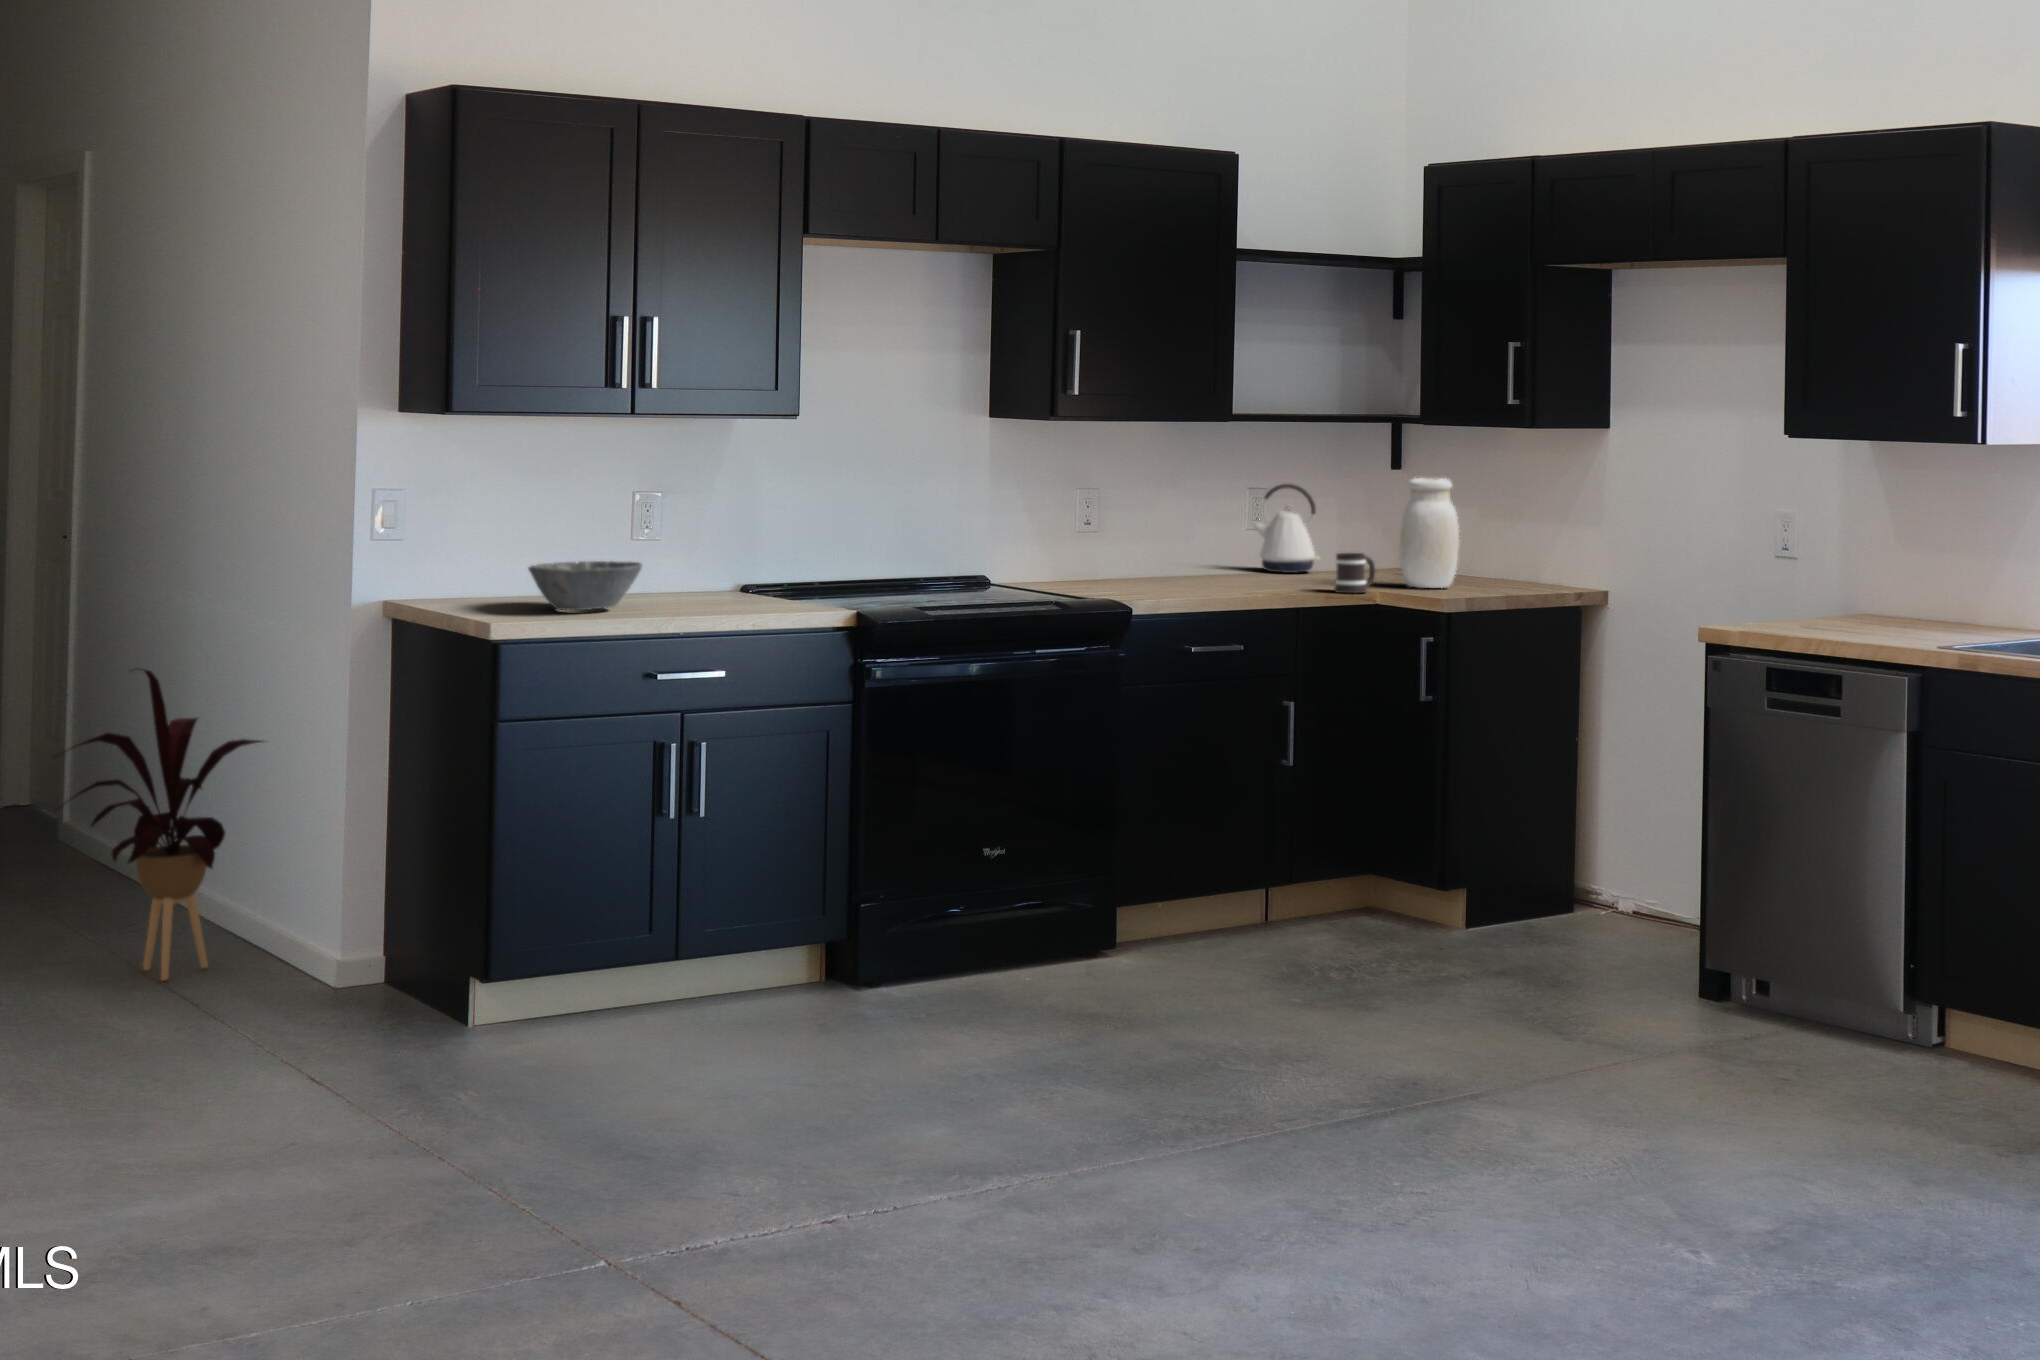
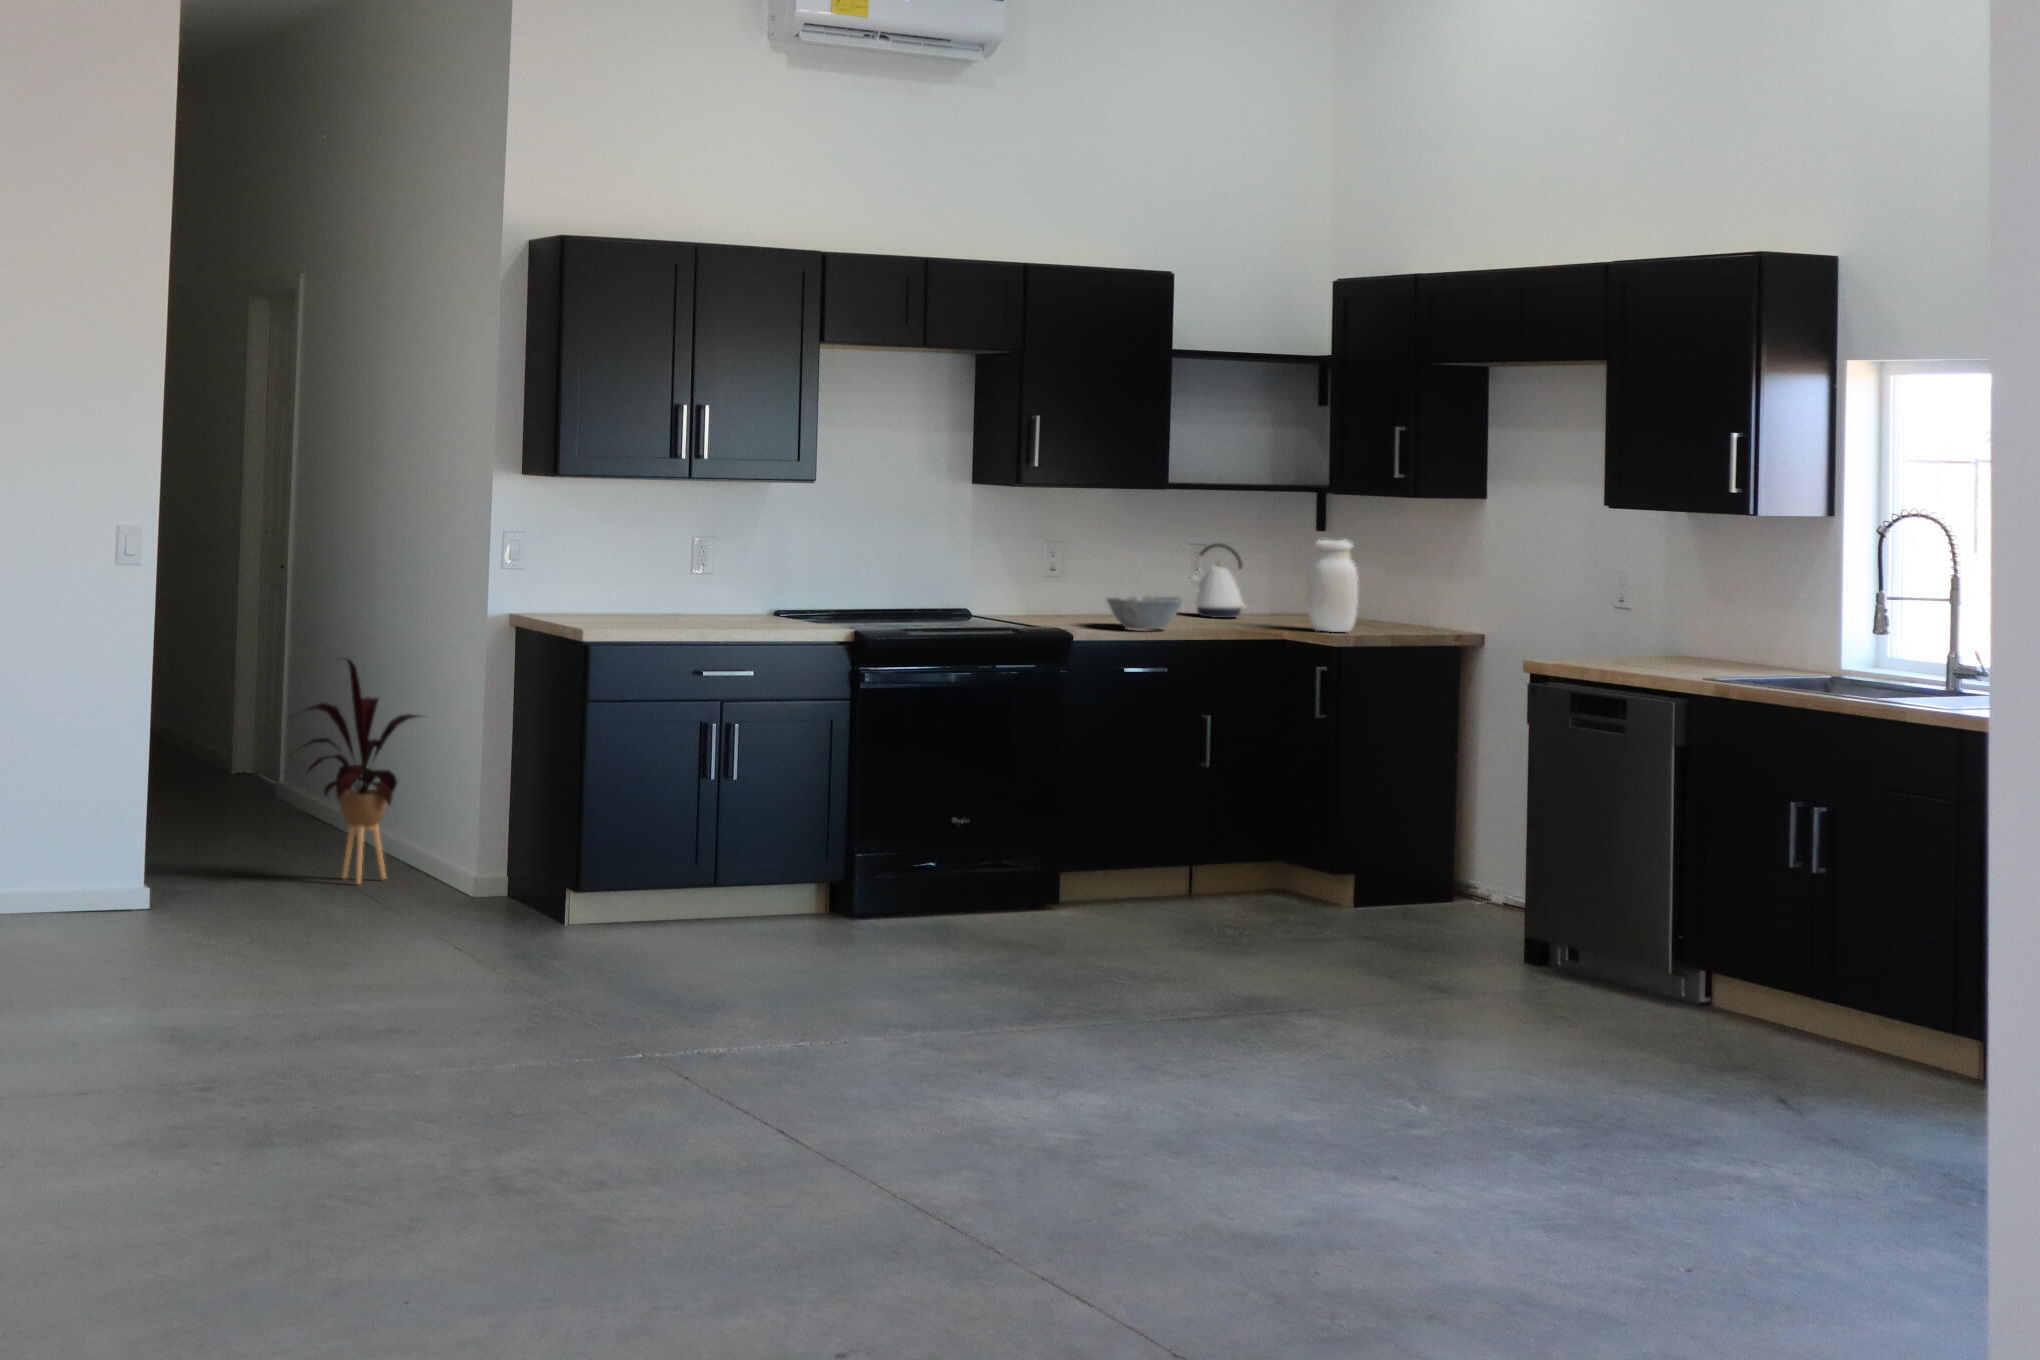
mug: present [1334,553,1375,593] -> none [1246,600,1282,633]
bowl: present [528,561,642,610] -> present [1106,596,1183,629]

